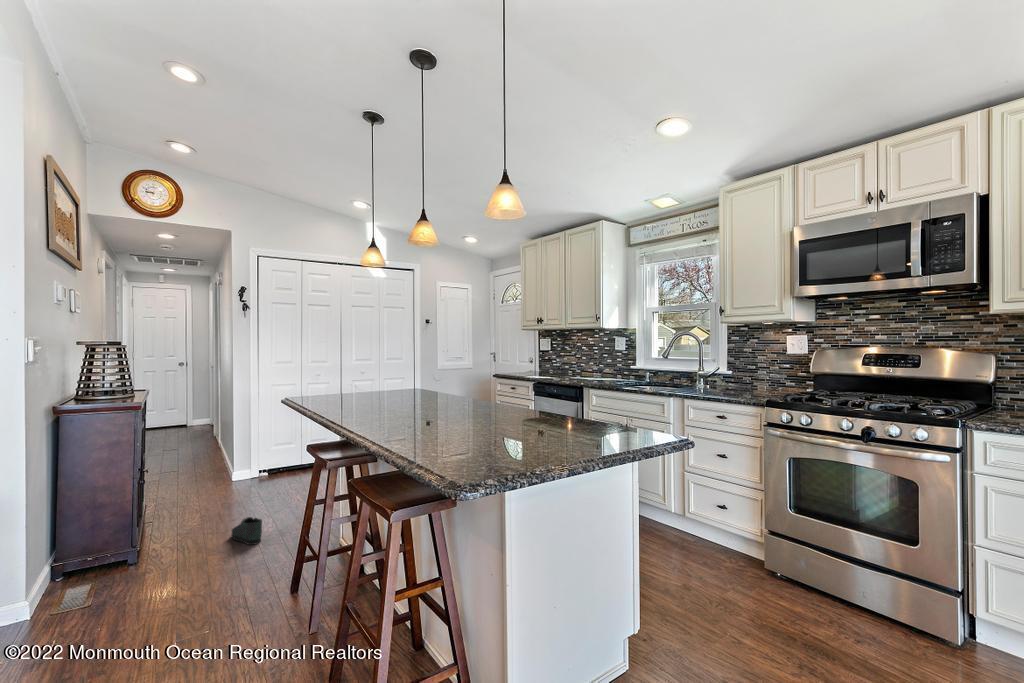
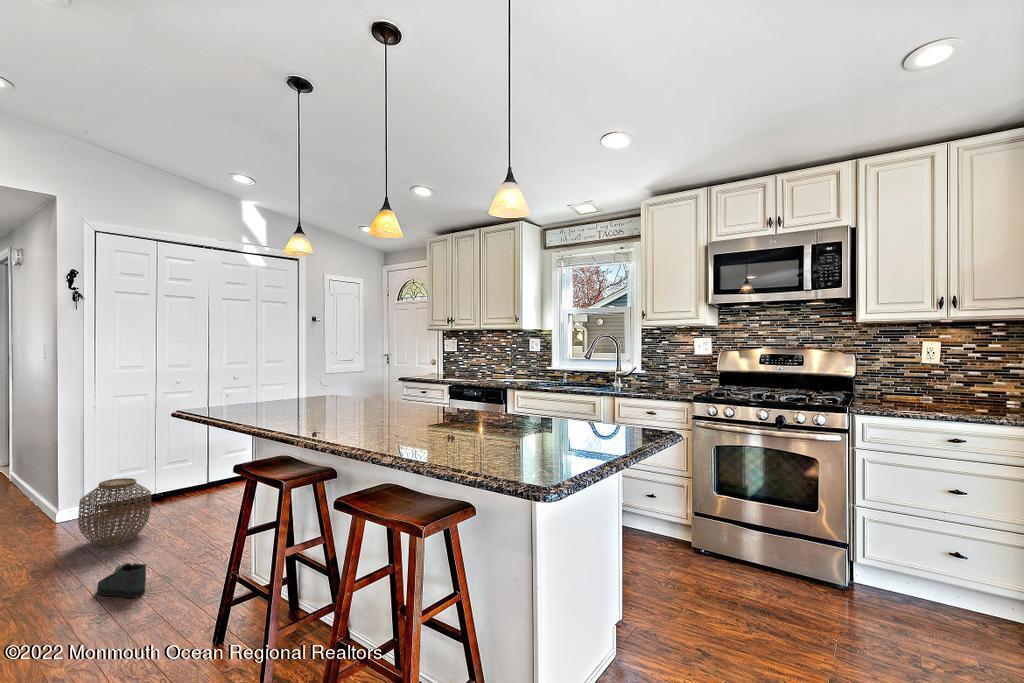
woven basket: none [235,451,286,502] -> present [78,478,151,546]

